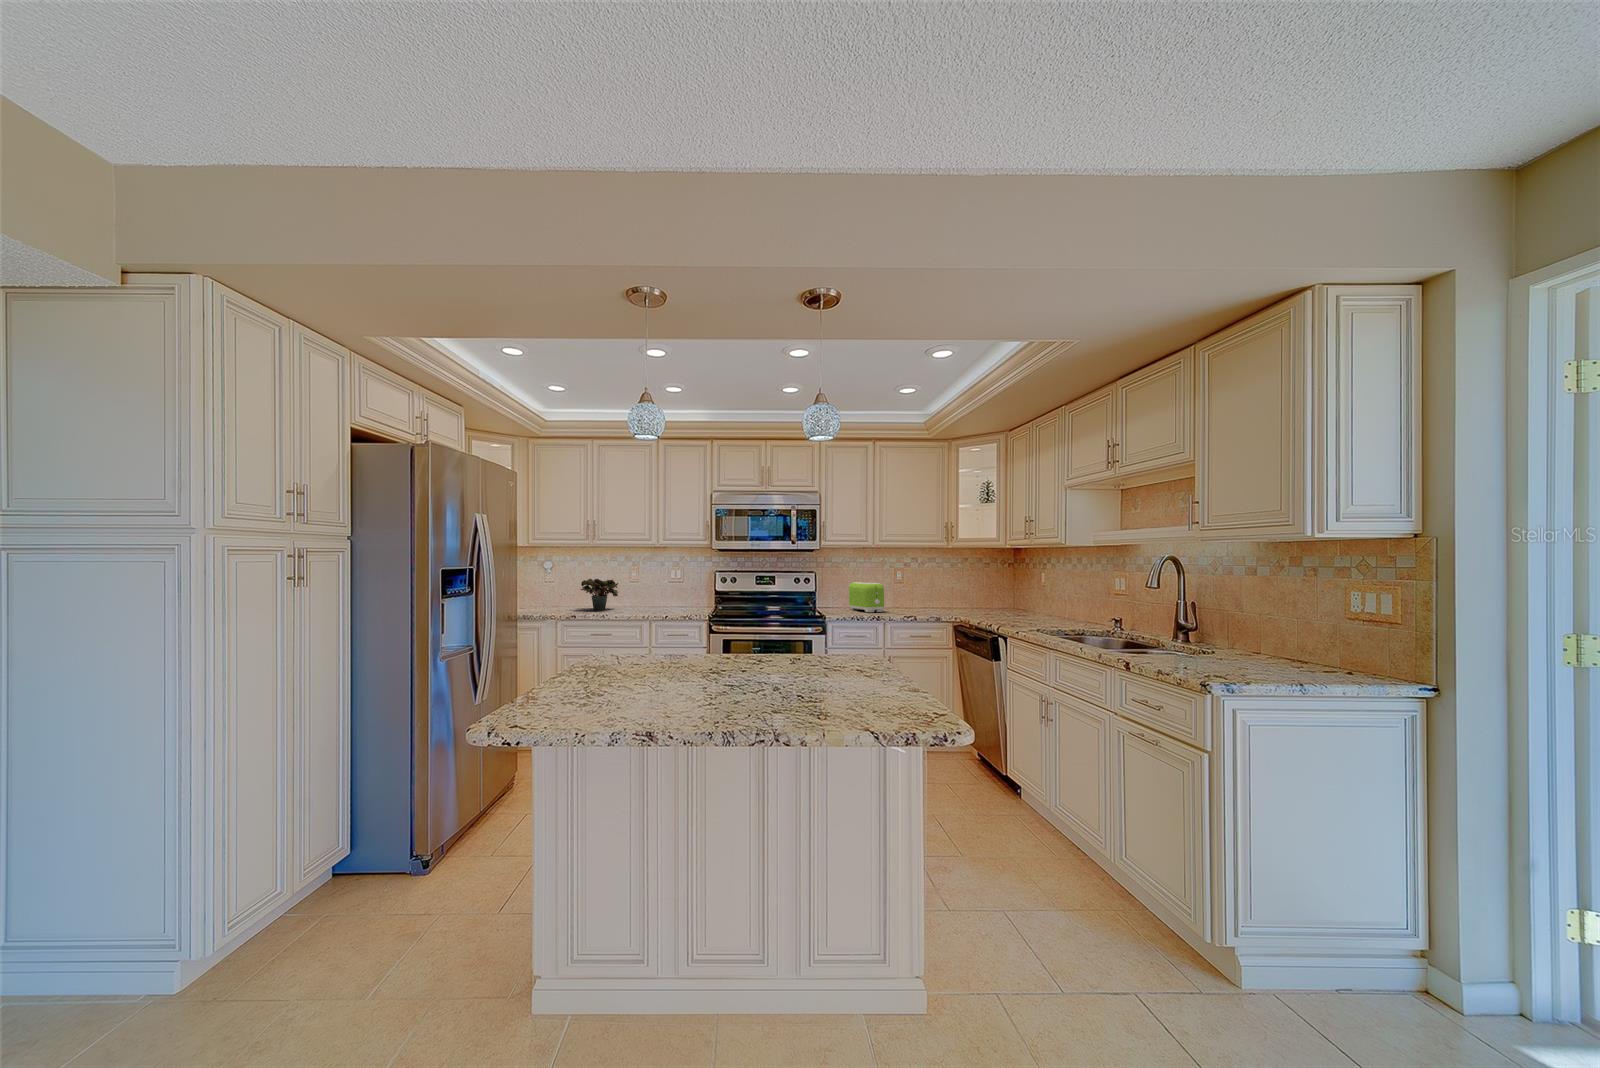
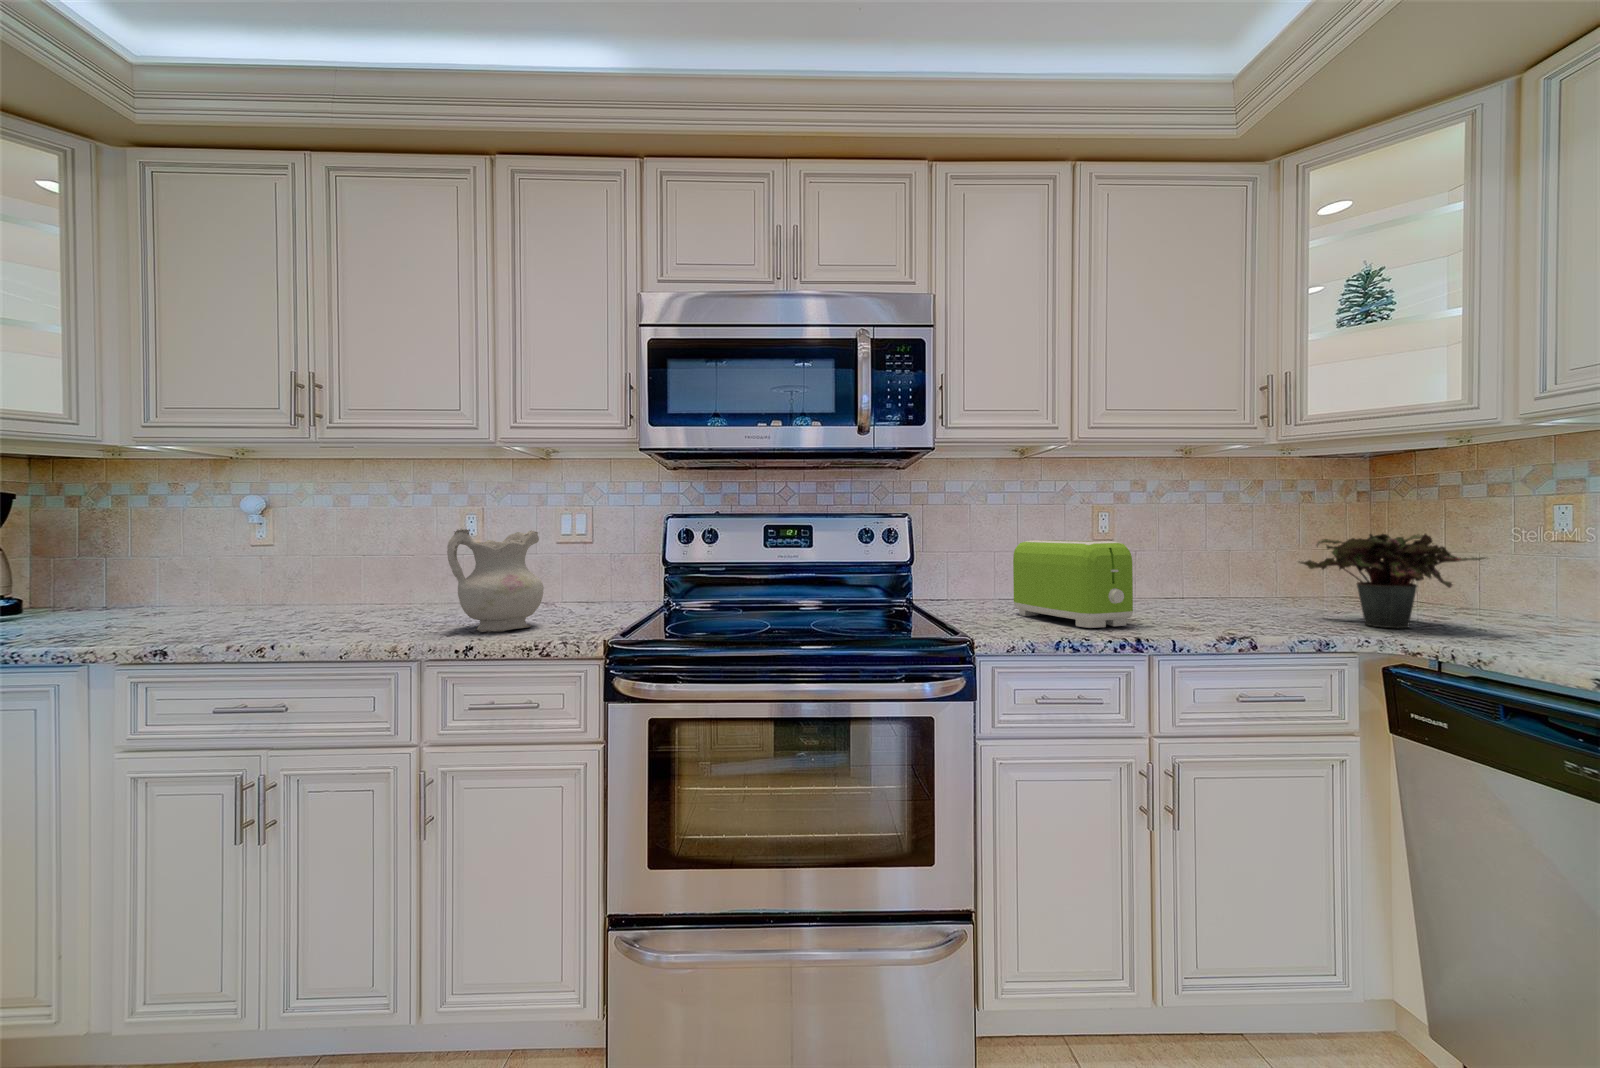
ceramic pitcher: none [652,577,681,613] -> present [447,529,544,632]
potted plant: present [581,579,618,610] -> present [1299,534,1485,628]

